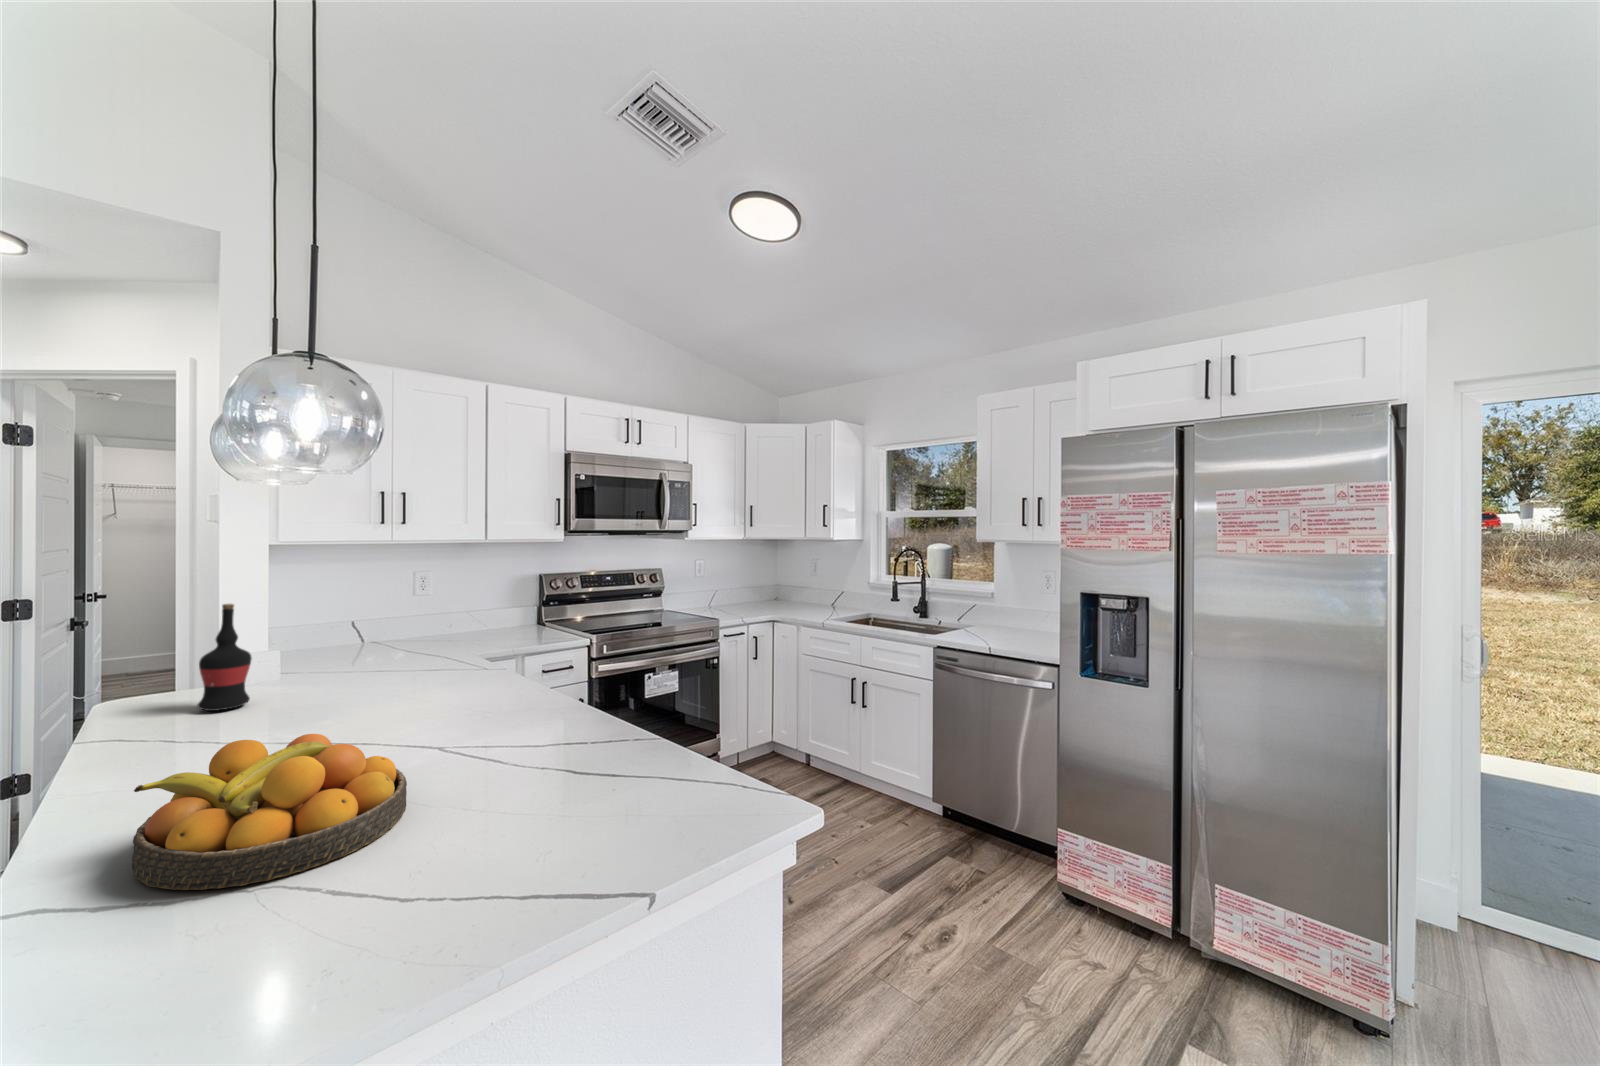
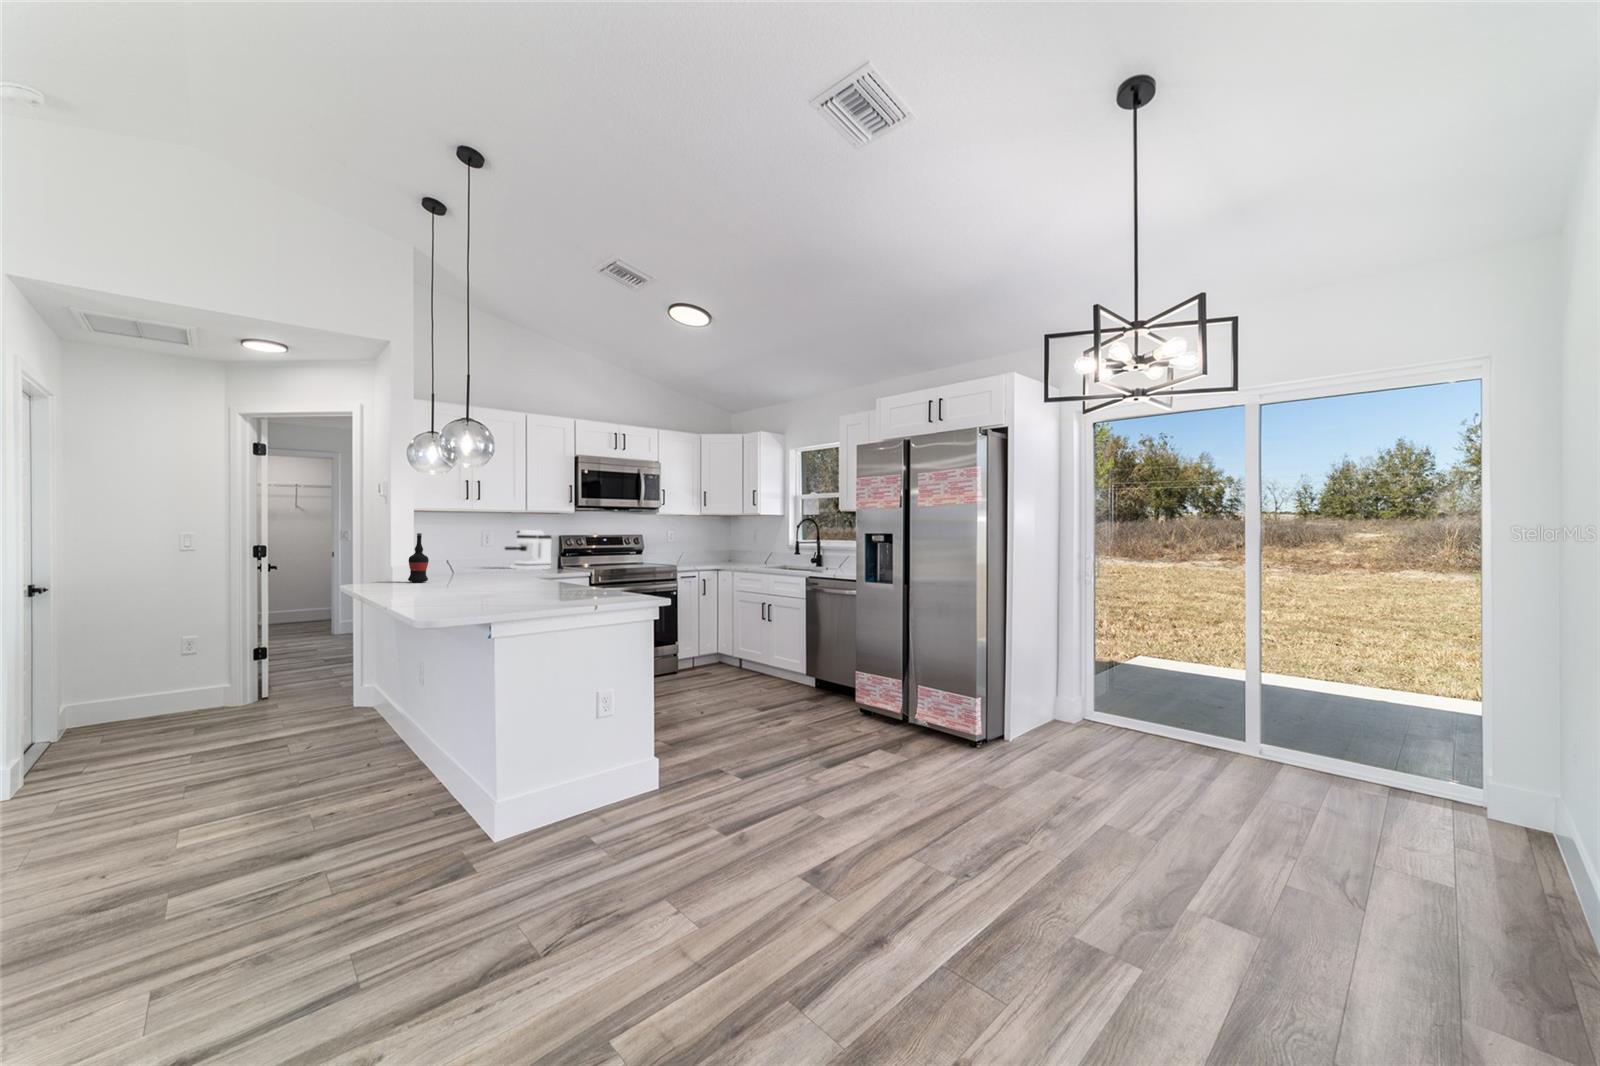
coffee maker: none [448,565,526,631] -> present [505,530,552,570]
fruit bowl: present [132,734,407,890] -> none [437,563,517,598]

